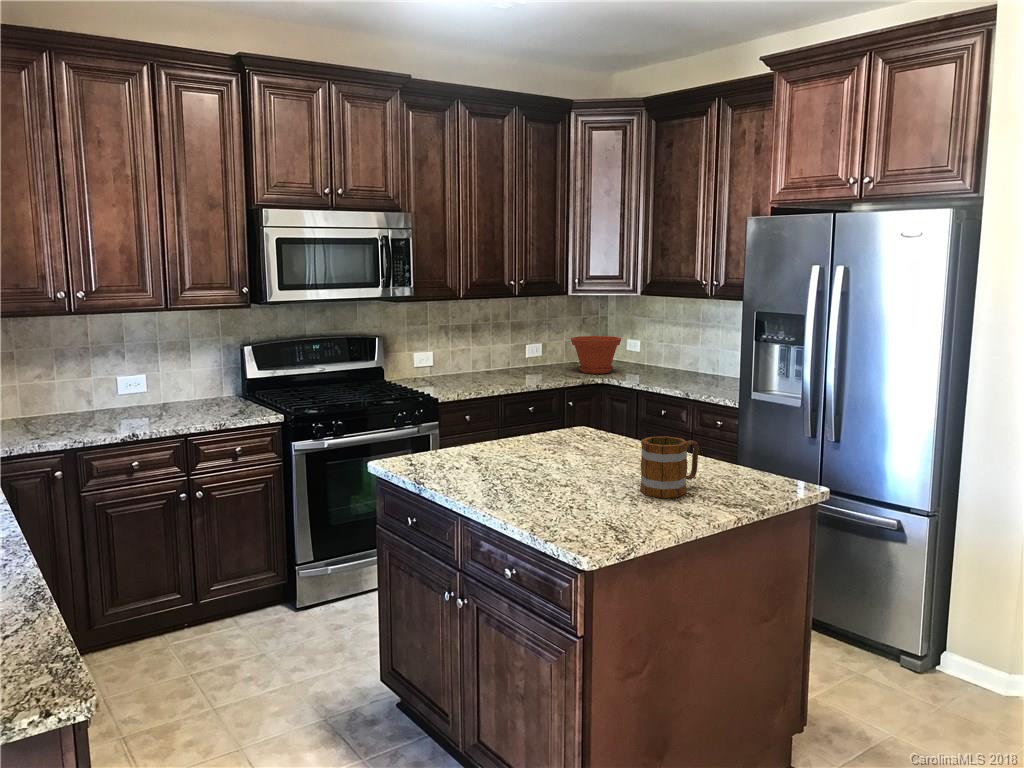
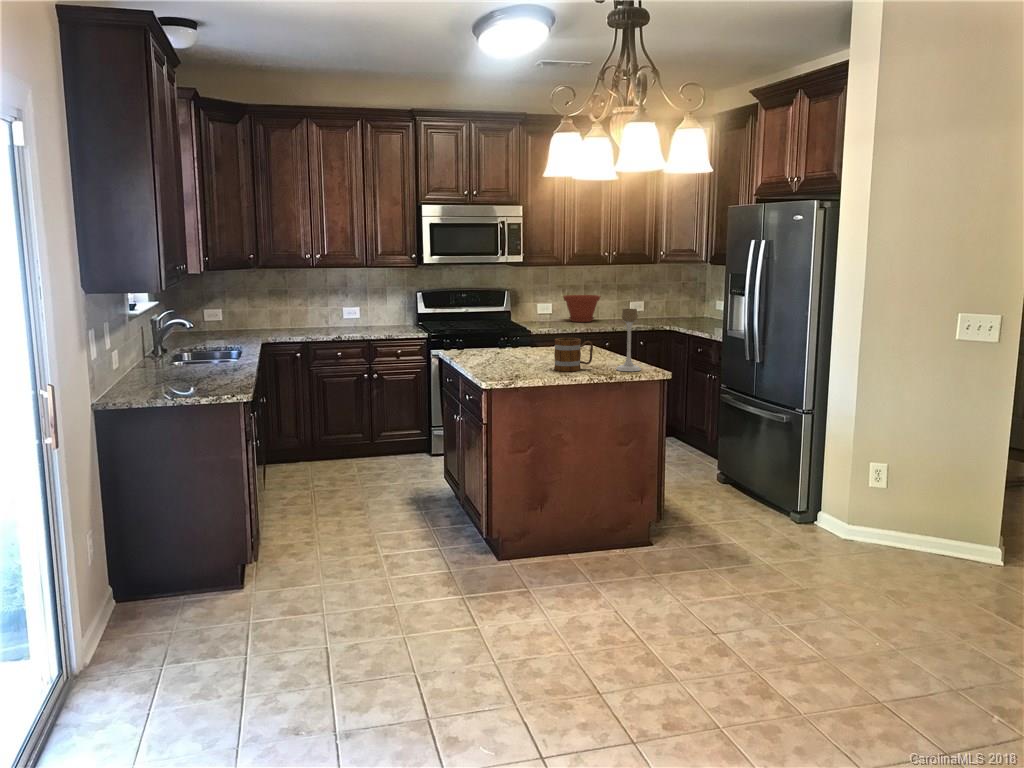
plant pot: present [571,336,621,374] -> present [563,295,600,322]
candle holder: none [729,382,772,487] -> present [616,309,641,371]

